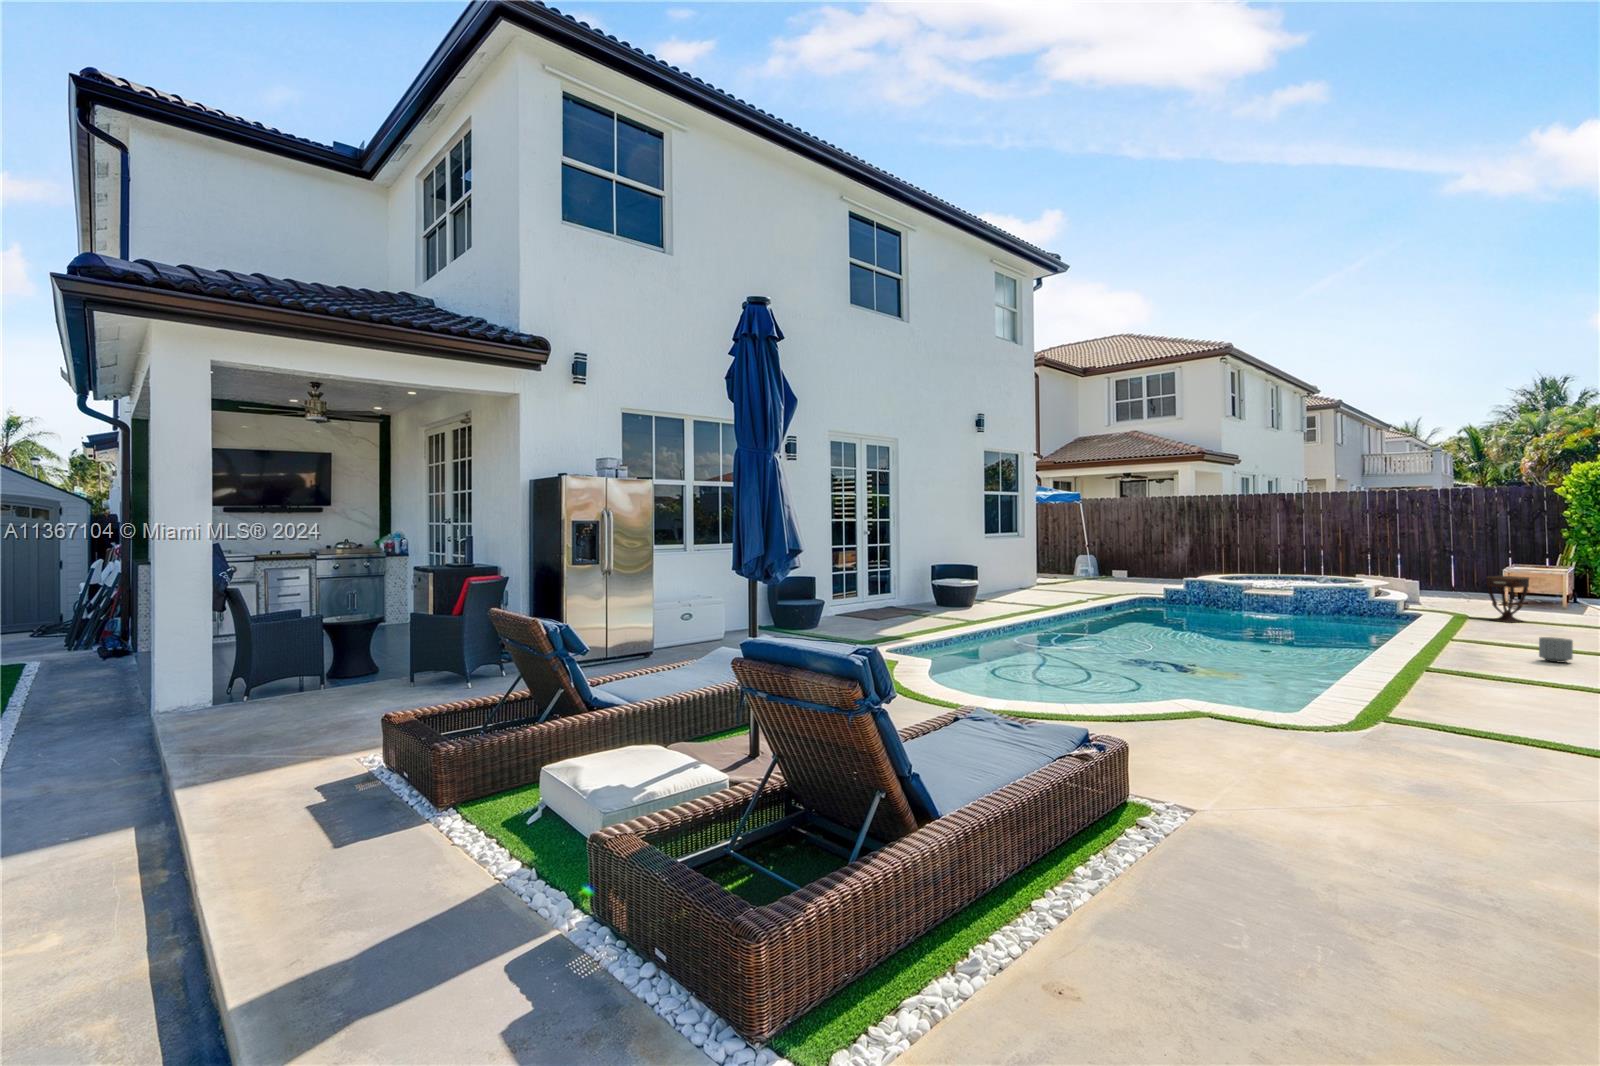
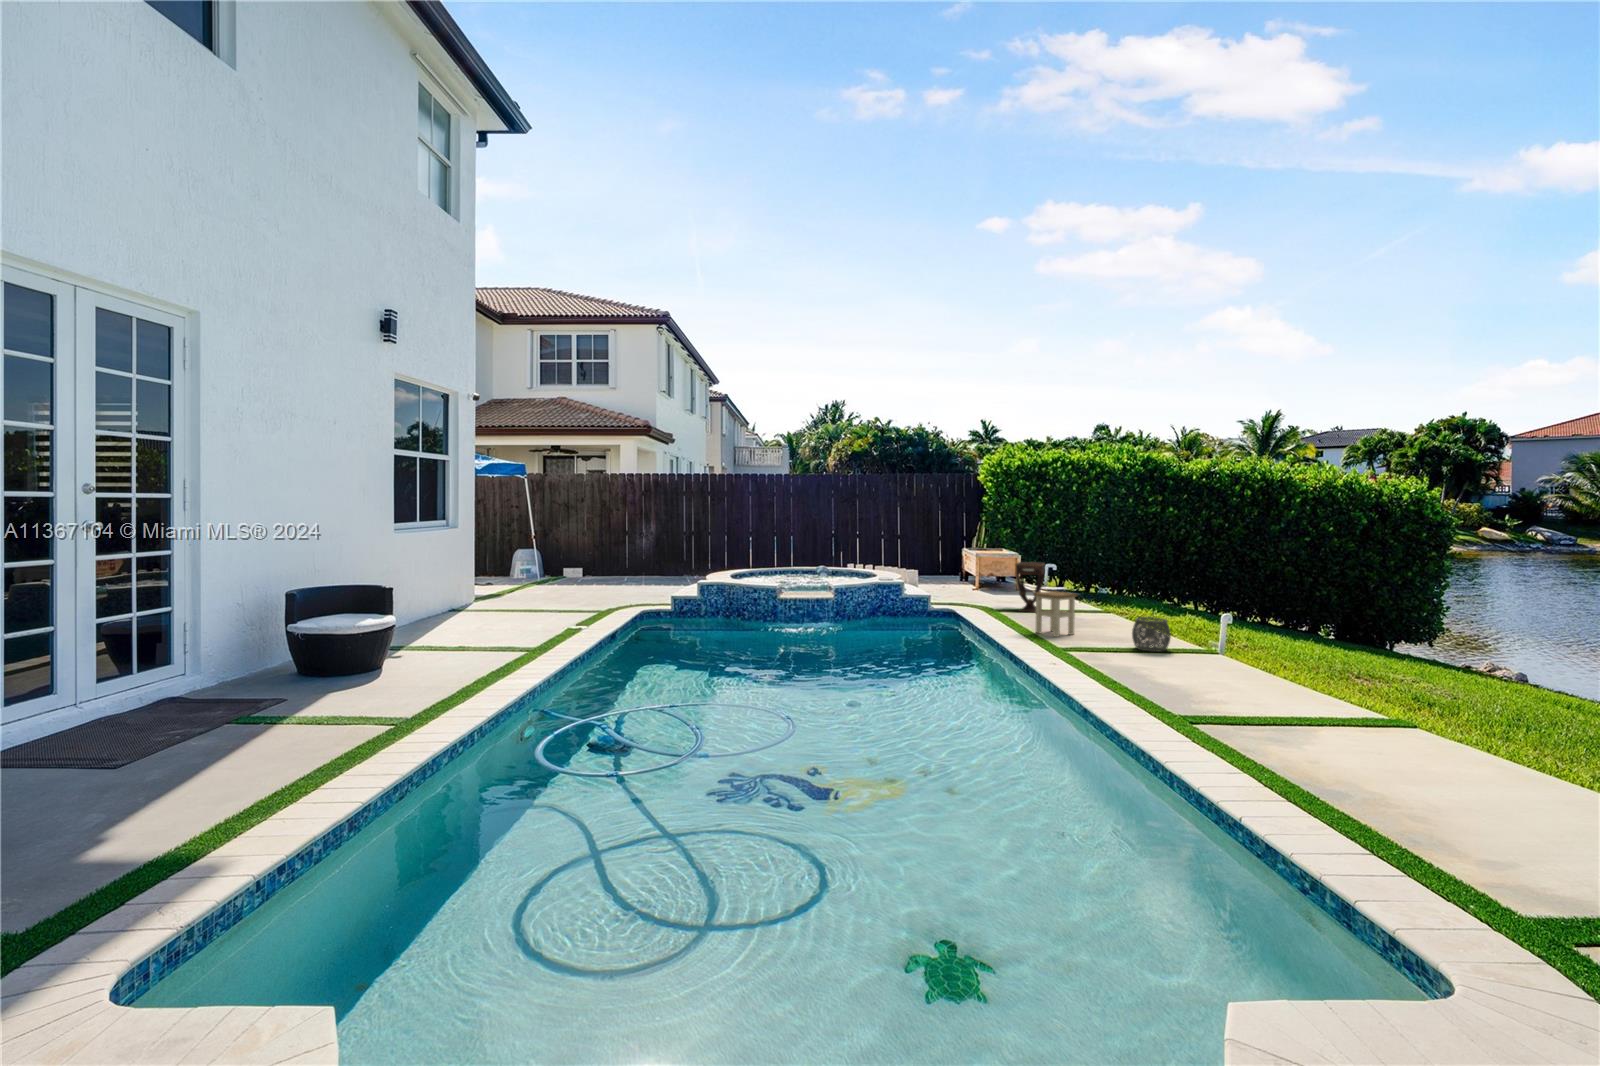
stool: none [1442,597,1486,634] -> present [1033,591,1078,637]
woven basket: none [1502,619,1544,647] -> present [1132,617,1171,652]
planter: present [1539,637,1573,663] -> none [1236,644,1272,677]

